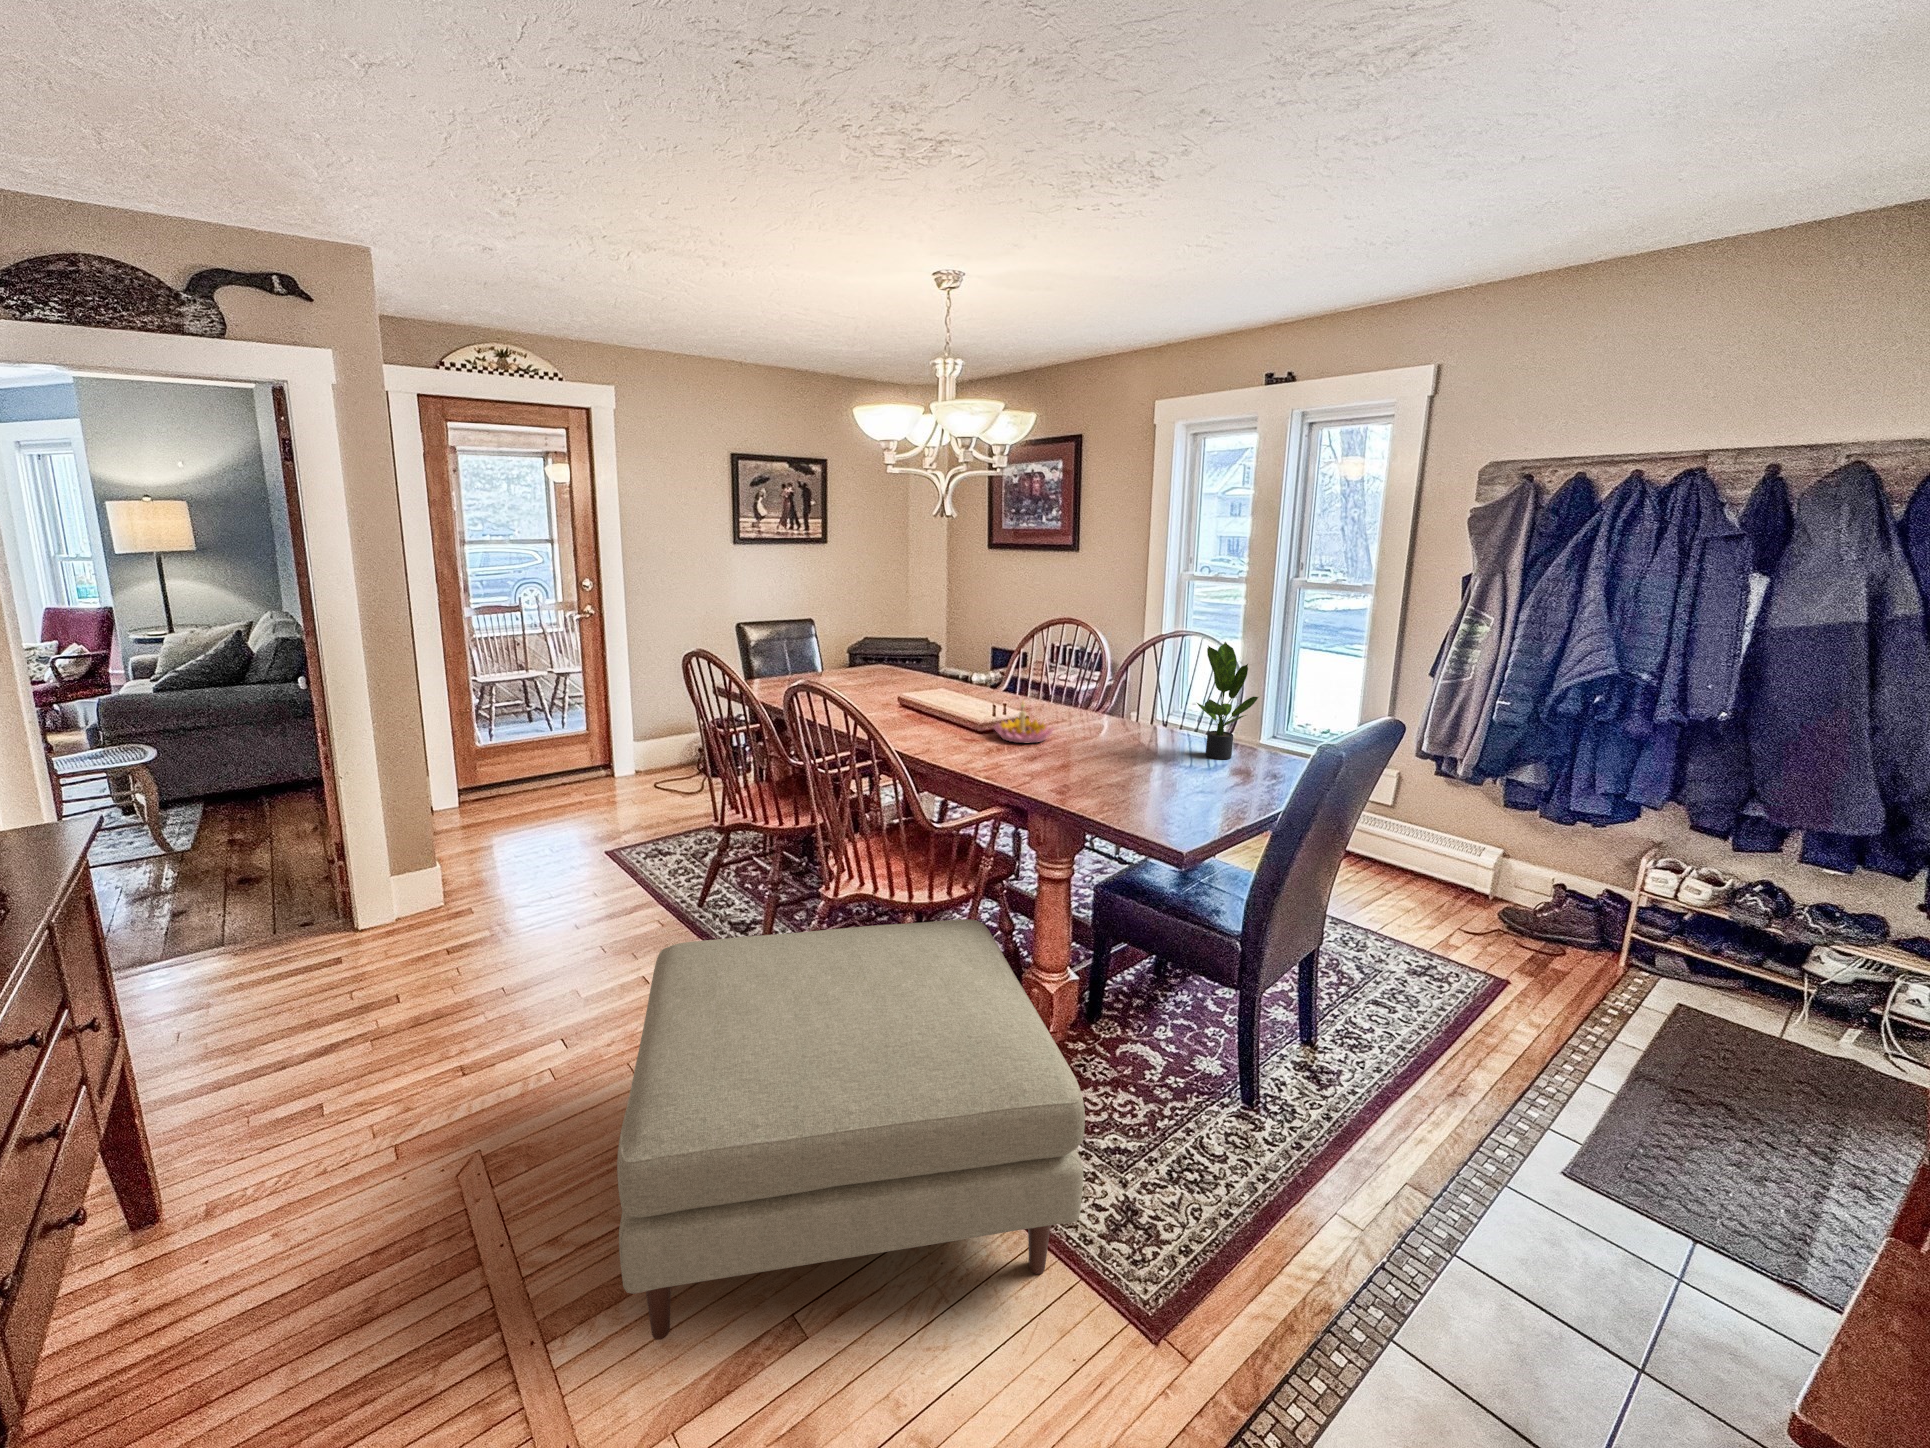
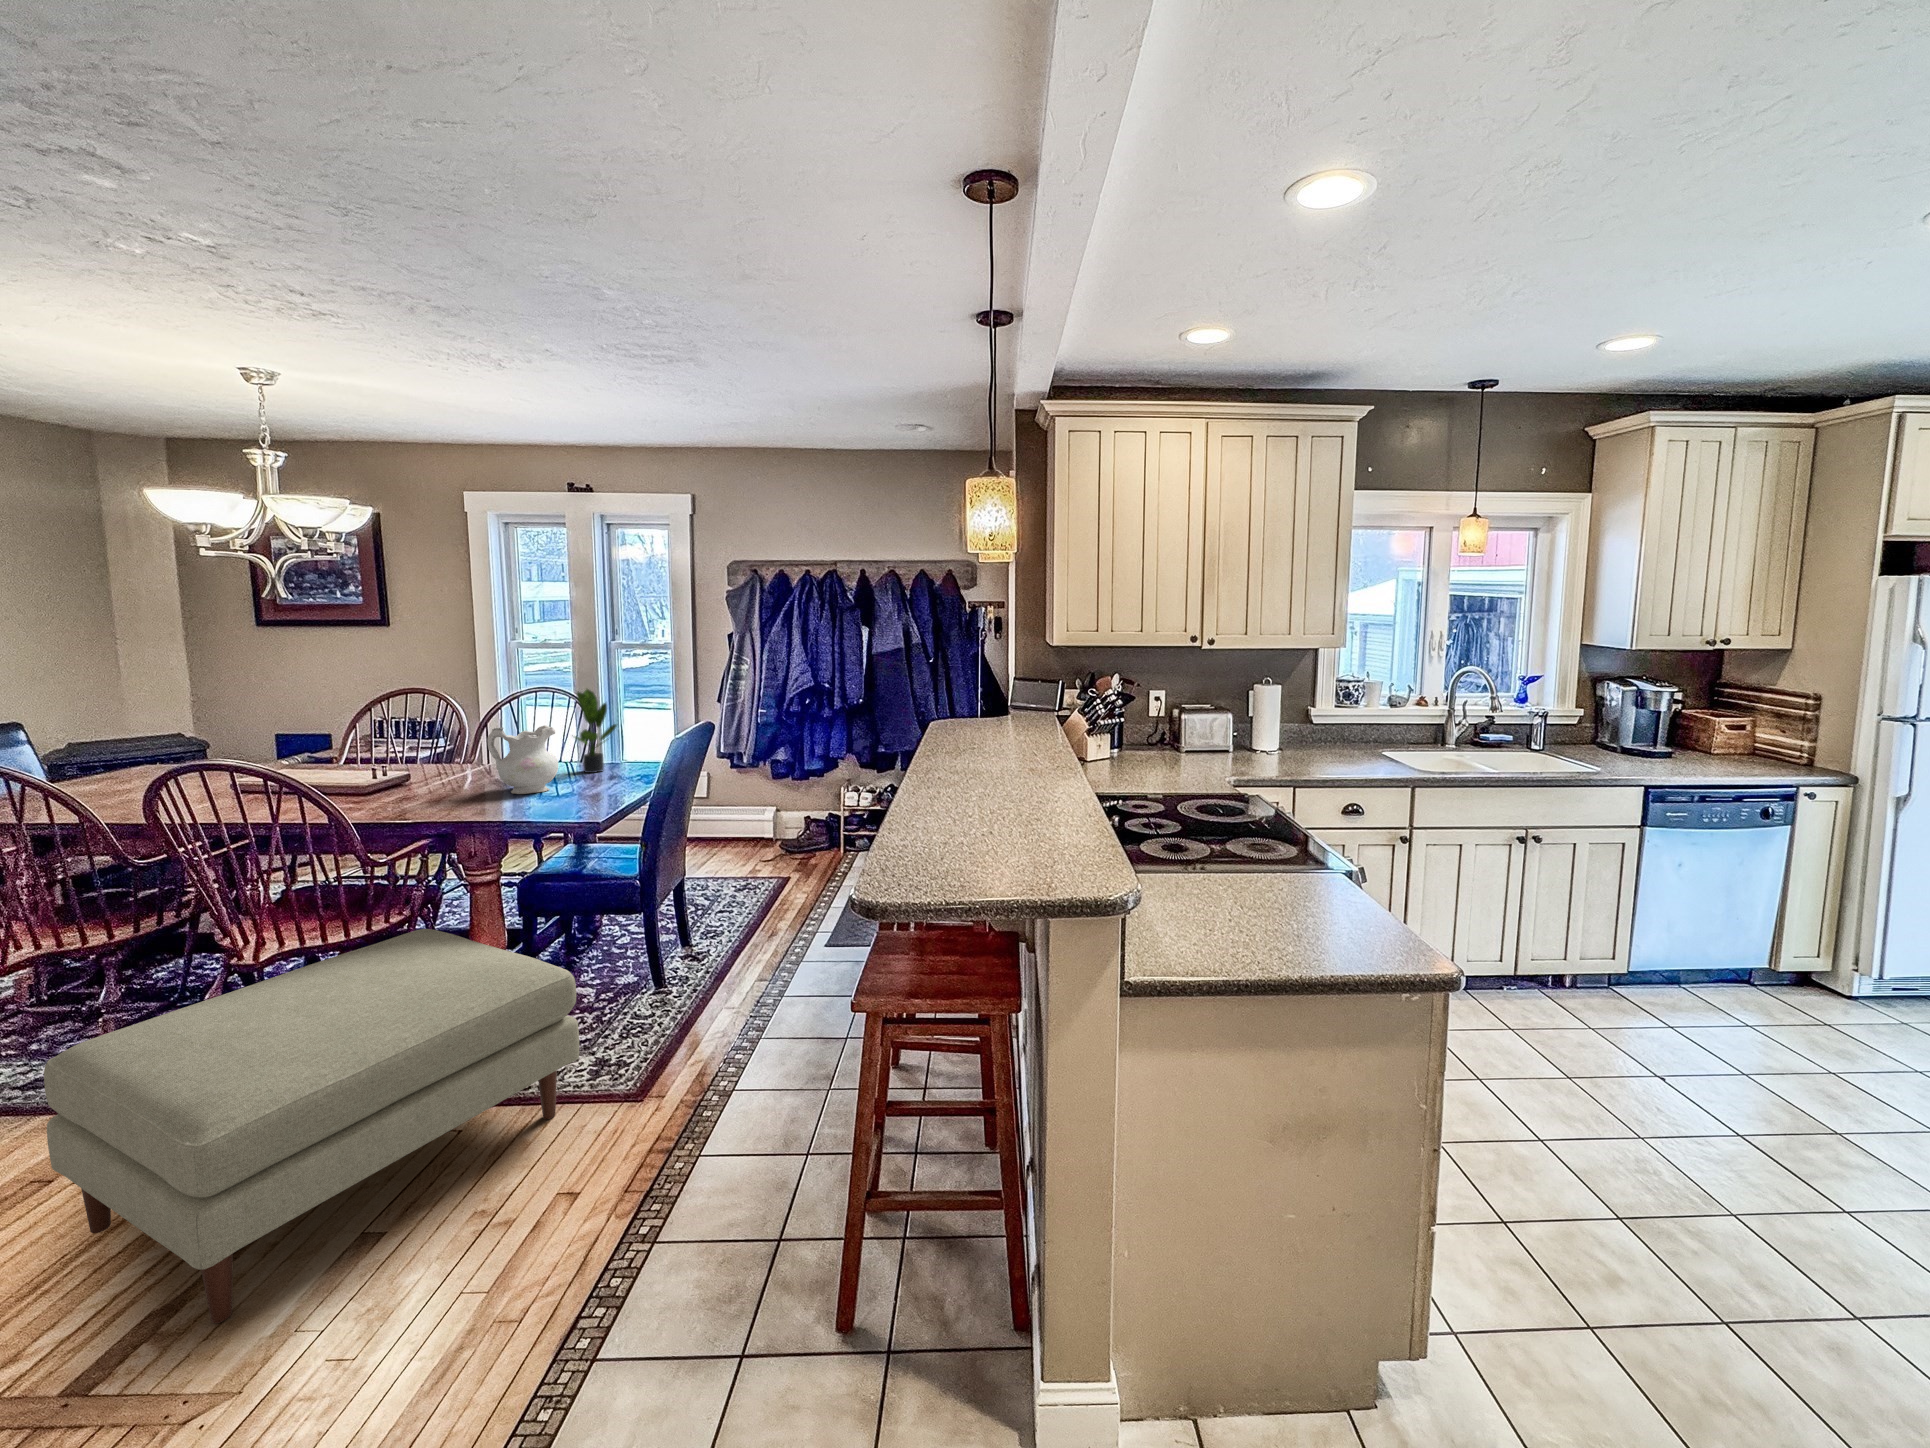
ceramic pitcher: none [1087,683,1166,776] -> present [487,725,558,794]
candle holder: present [994,702,1053,743] -> none [380,754,446,794]

